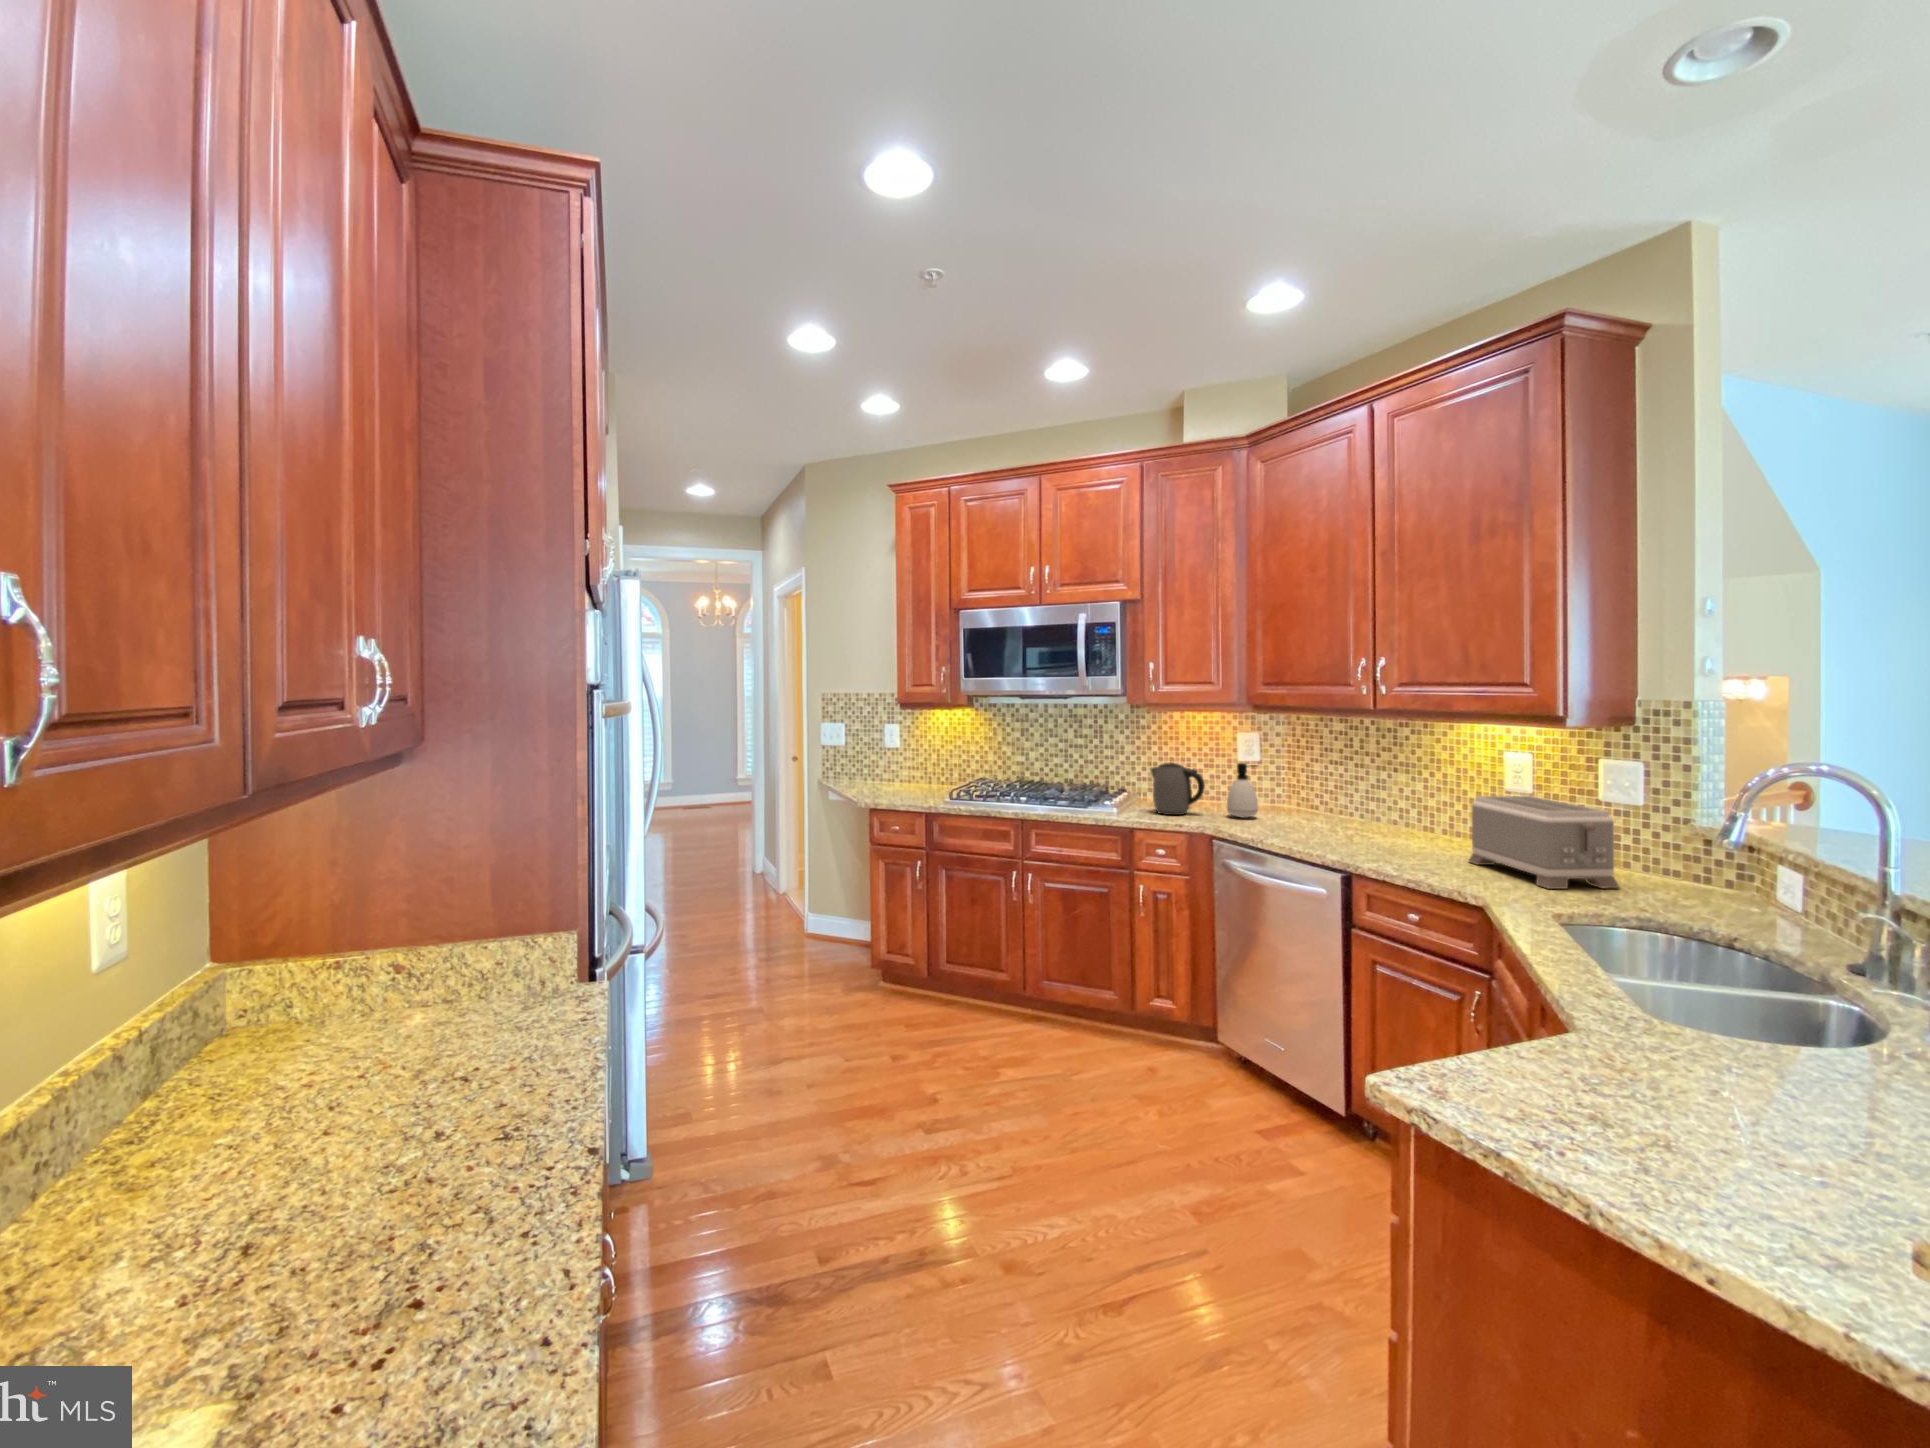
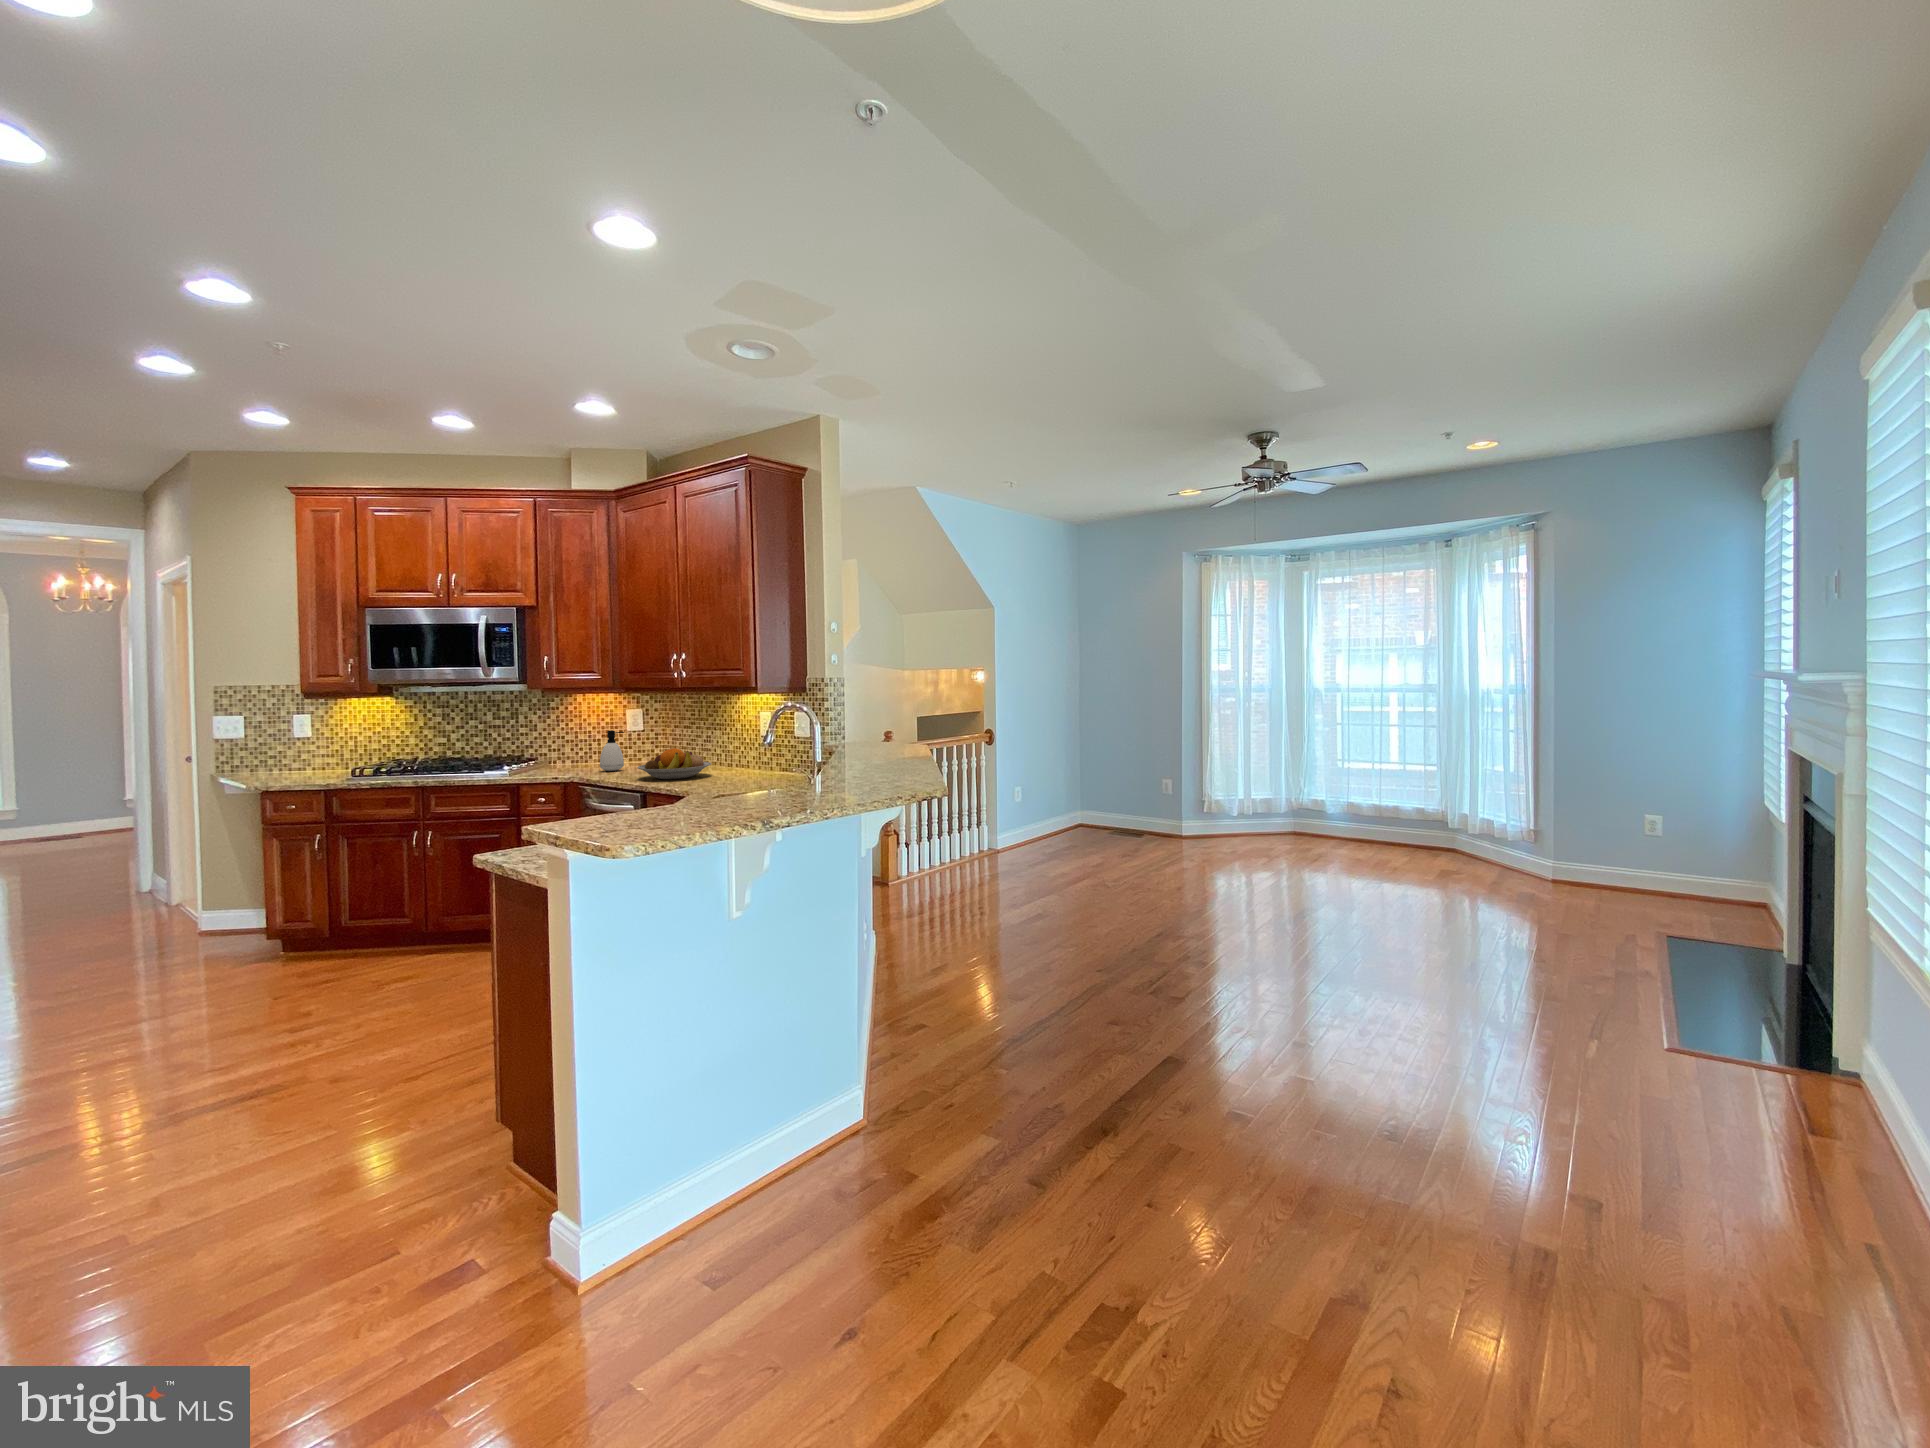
kettle: present [1150,763,1205,815] -> none [540,733,584,774]
toaster: present [1469,796,1619,889] -> none [717,737,774,788]
fruit bowl: none [1313,801,1432,848] -> present [637,748,711,779]

